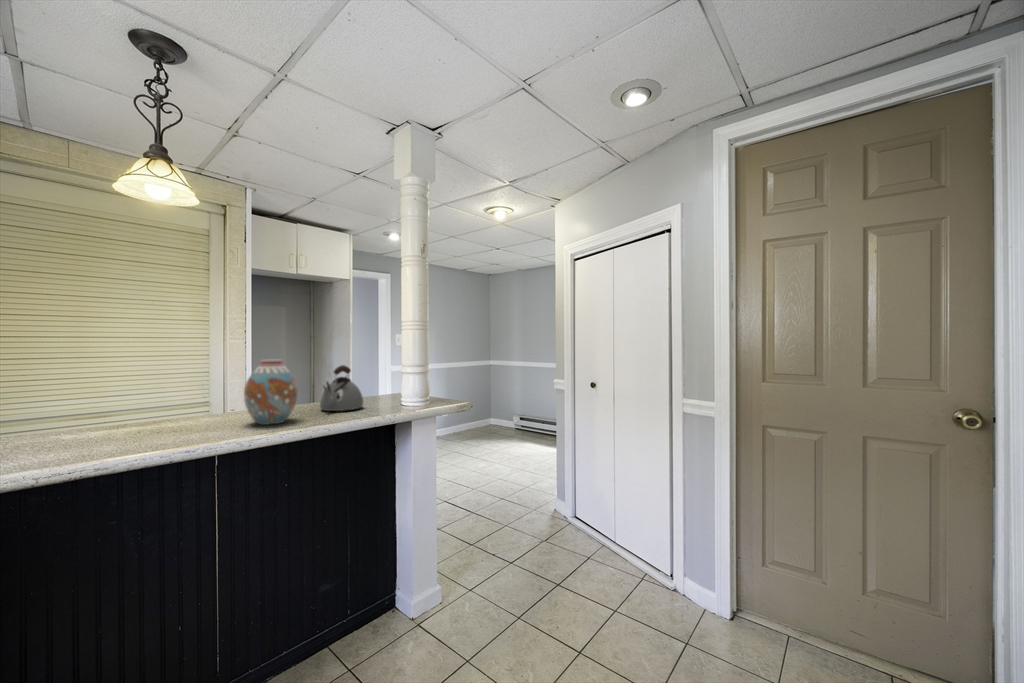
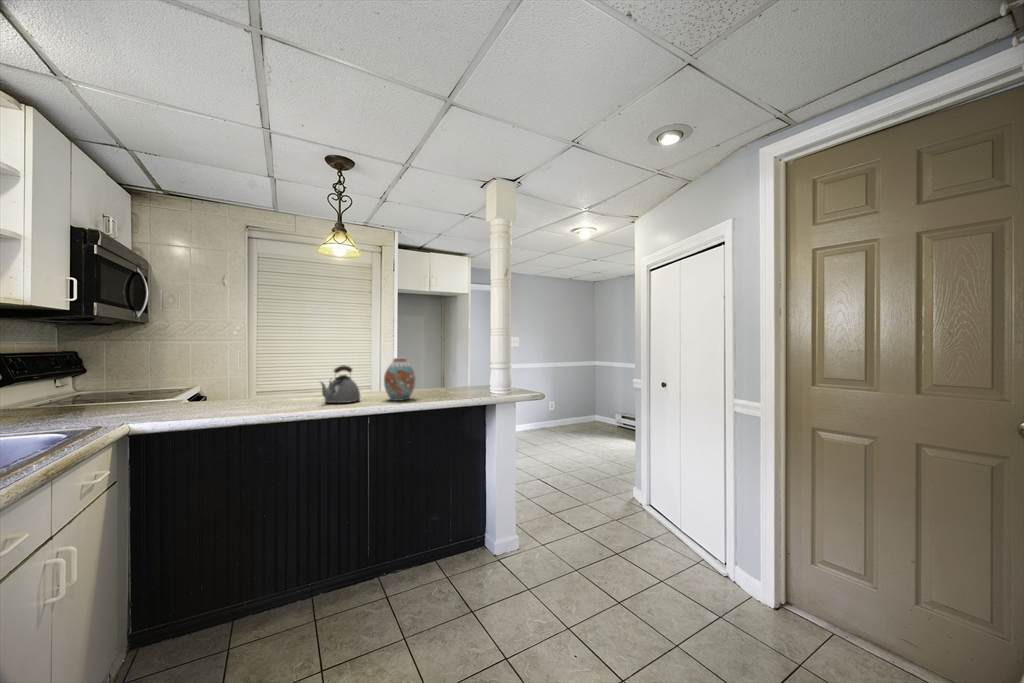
kettle: present [320,365,363,411] -> present [321,366,360,403]

